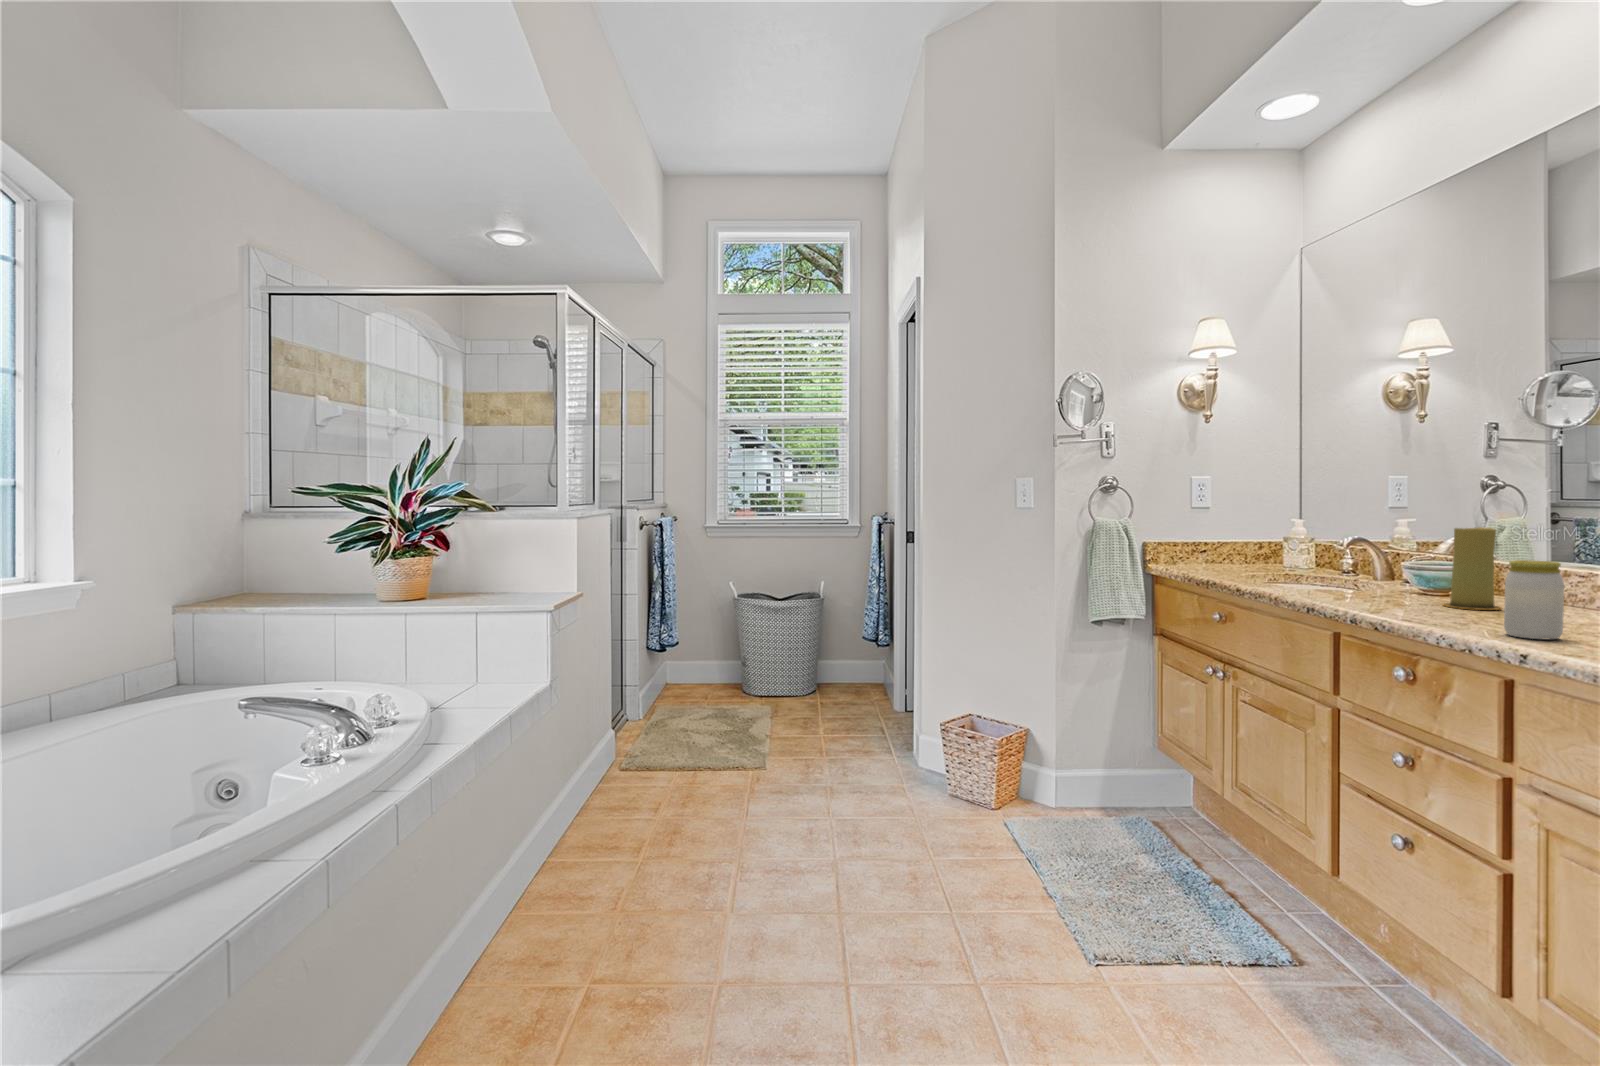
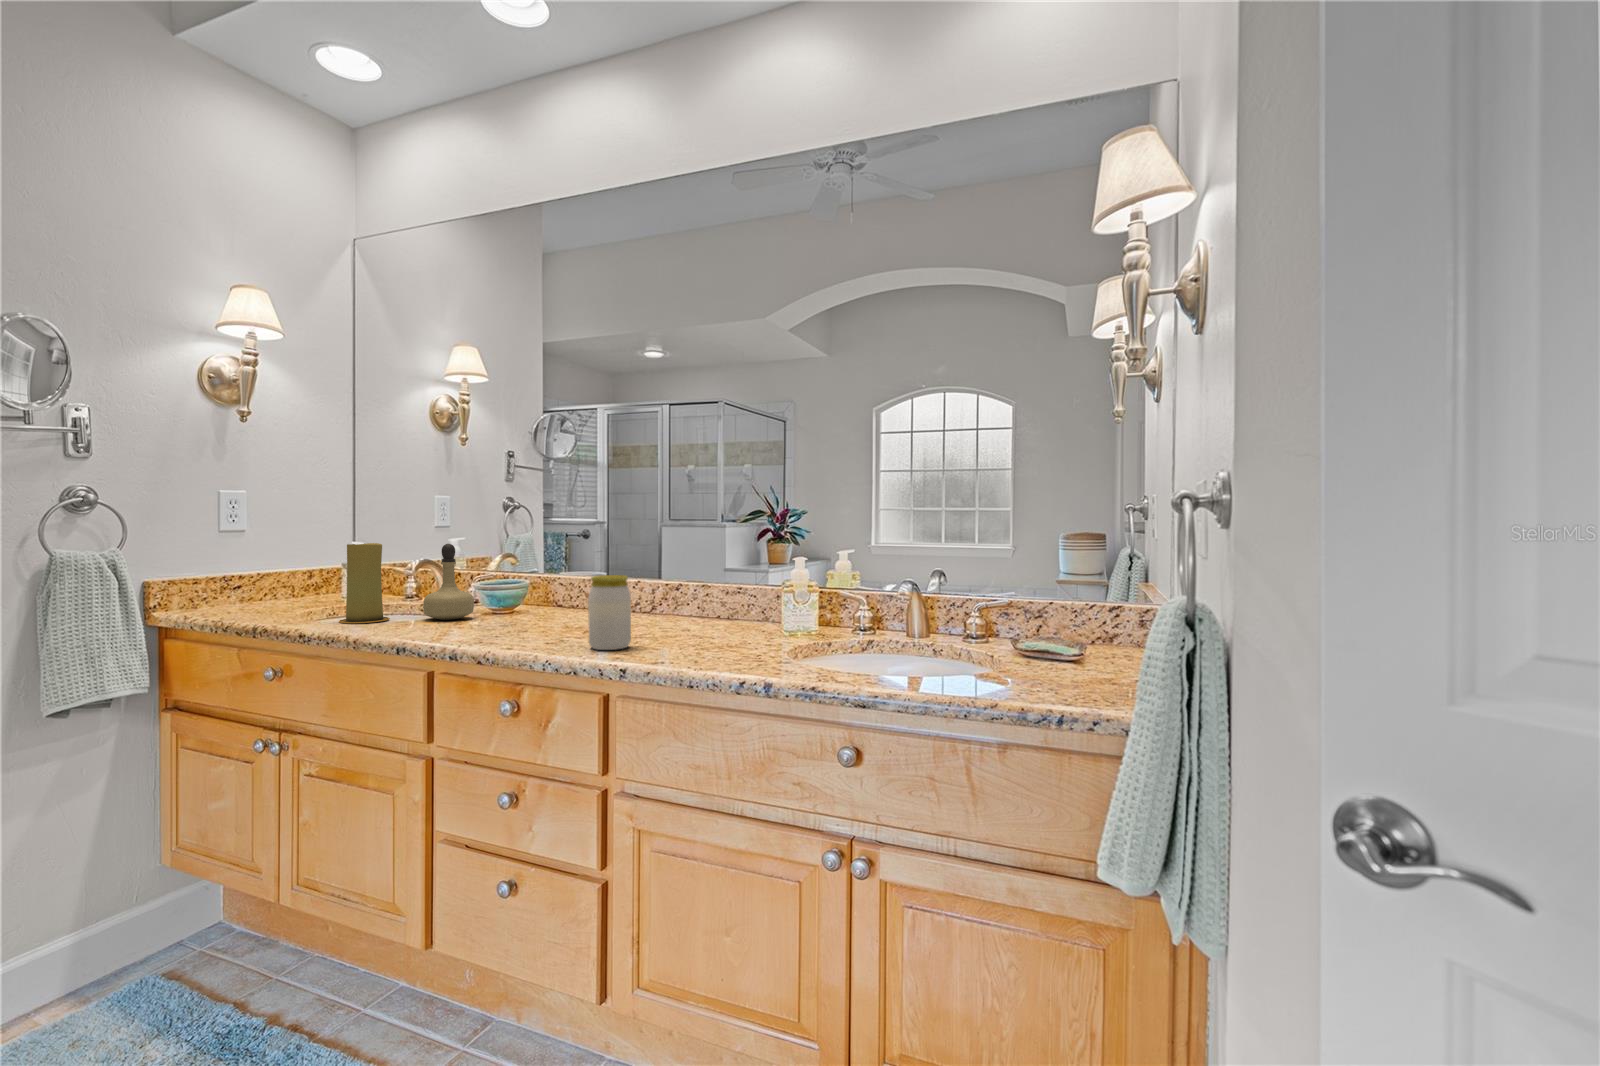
perfume bottle: none [1348,522,1402,594] -> present [423,544,474,620]
candle: present [1443,527,1501,610] -> present [339,543,390,623]

